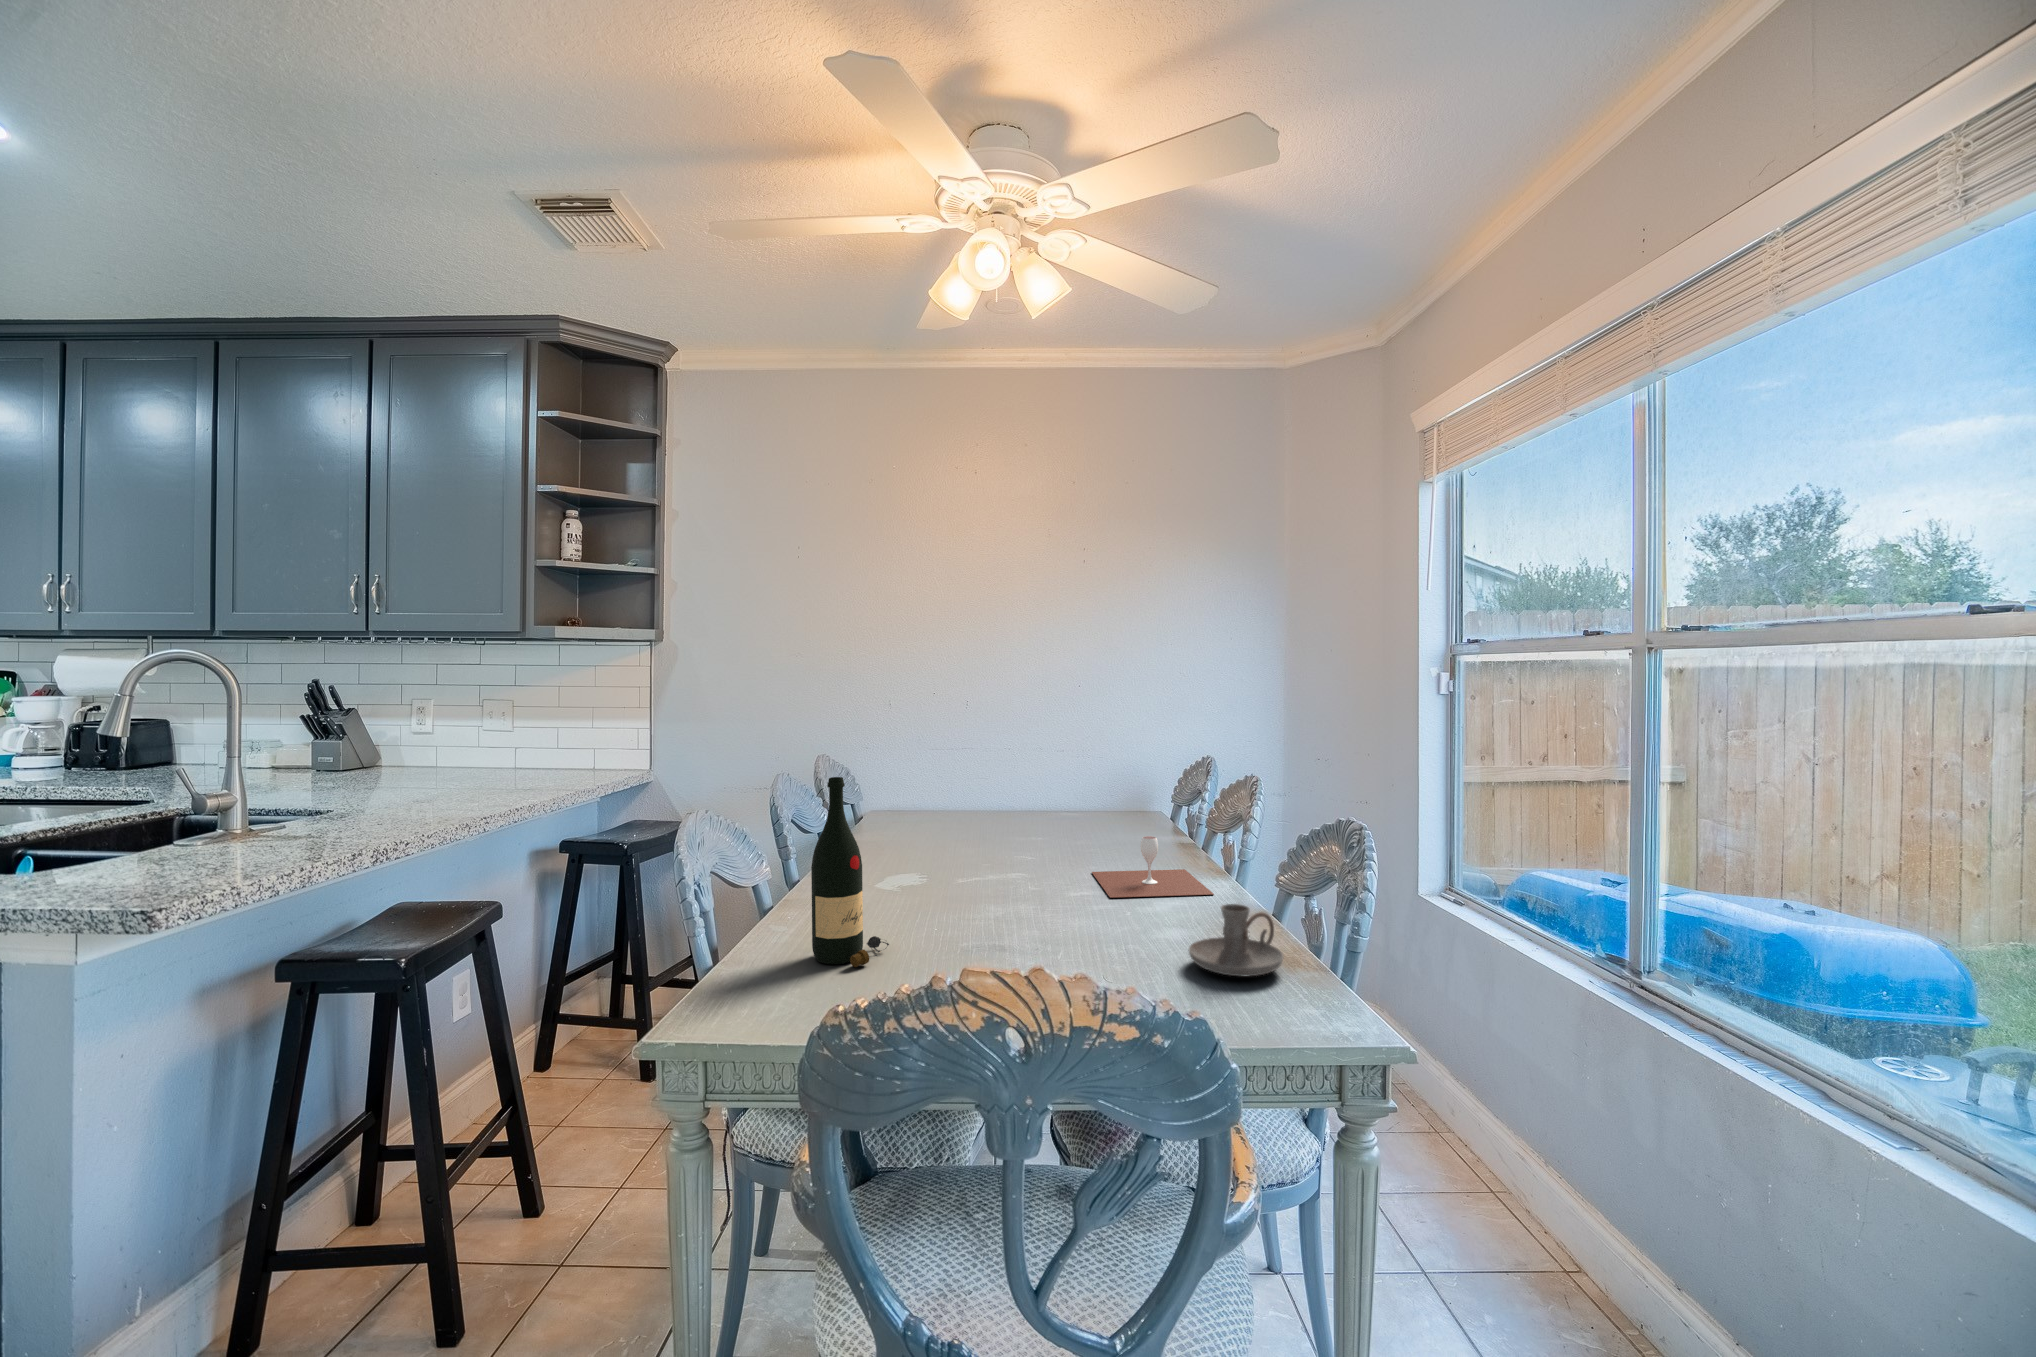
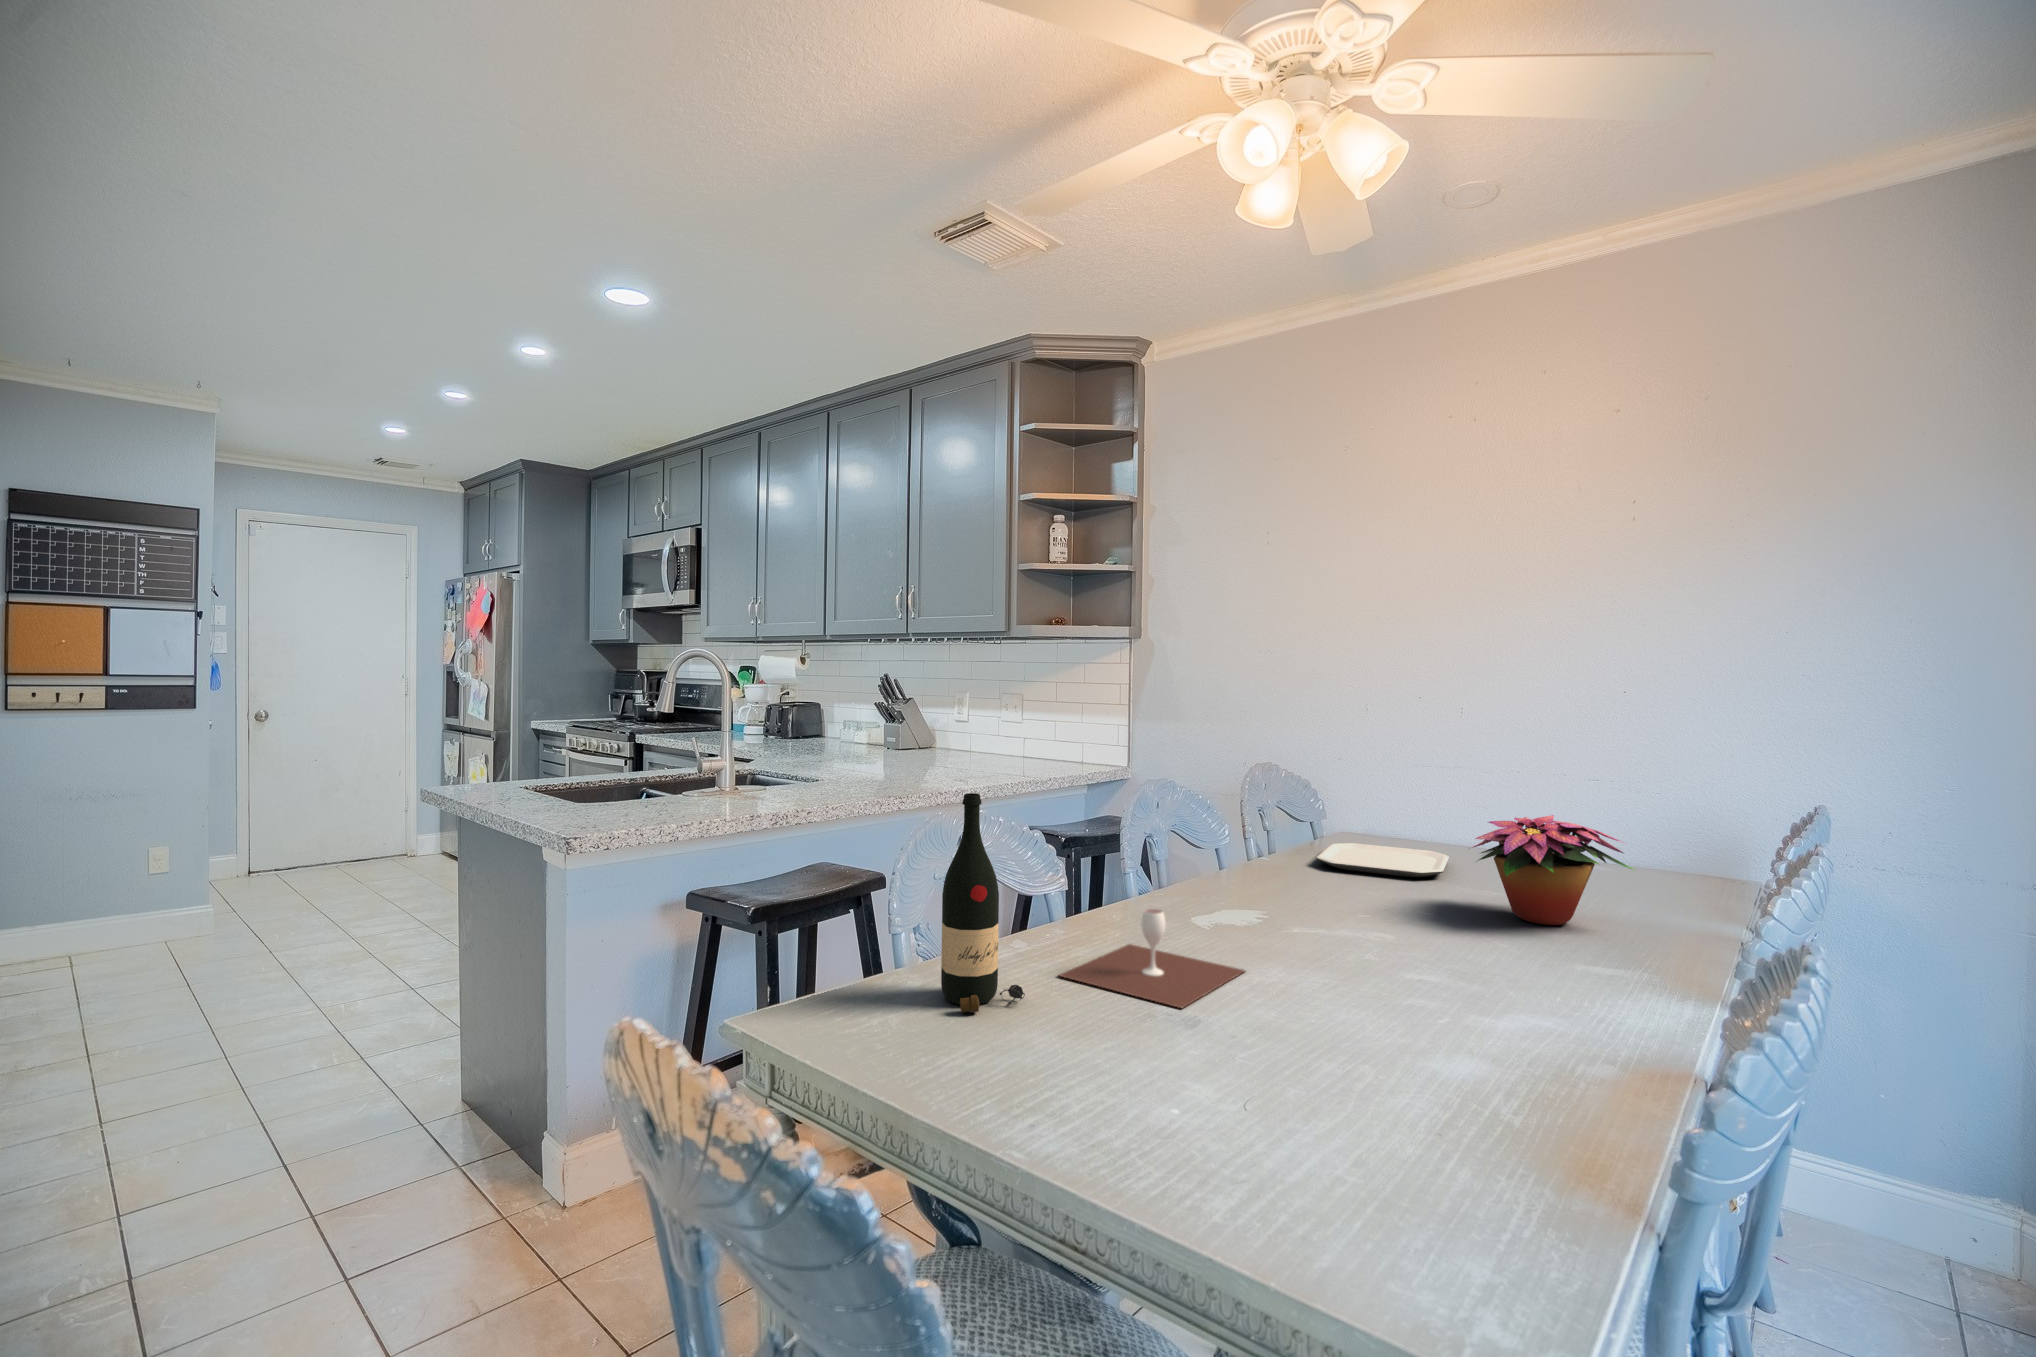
flower arrangement: none [1028,756,1134,830] -> present [1471,815,1634,925]
plate: none [896,797,994,819] -> present [1316,843,1449,877]
wine glass: present [1092,836,1214,898] -> present [1059,909,1244,1008]
candle holder: present [1189,904,1284,977] -> none [1311,1073,1506,1212]

